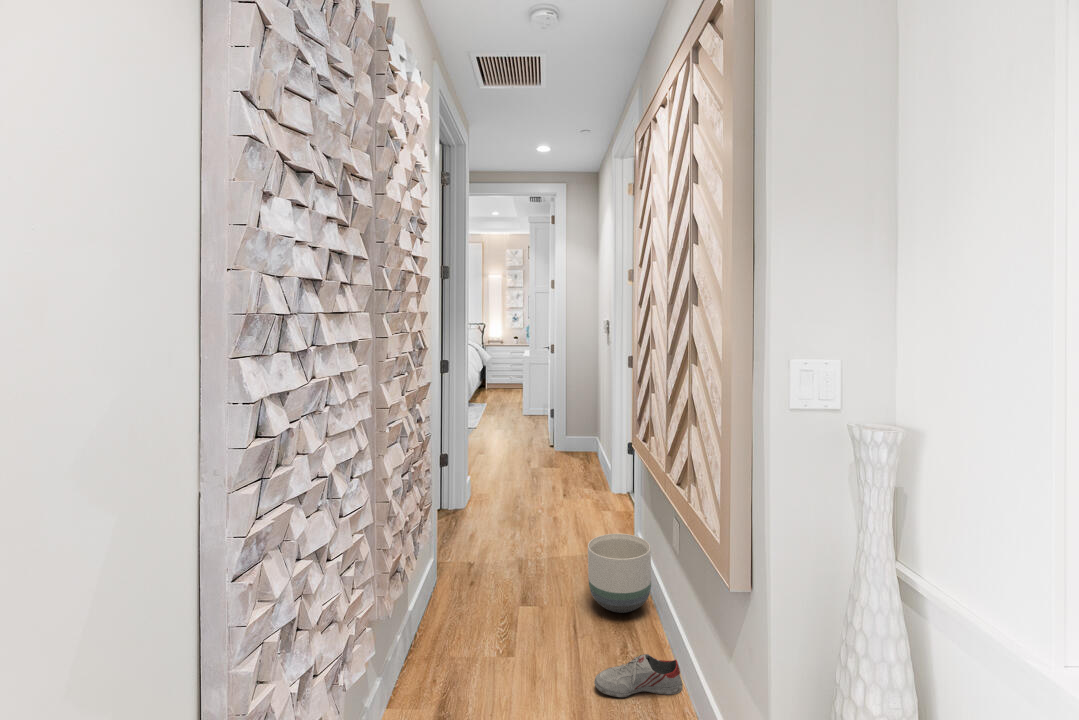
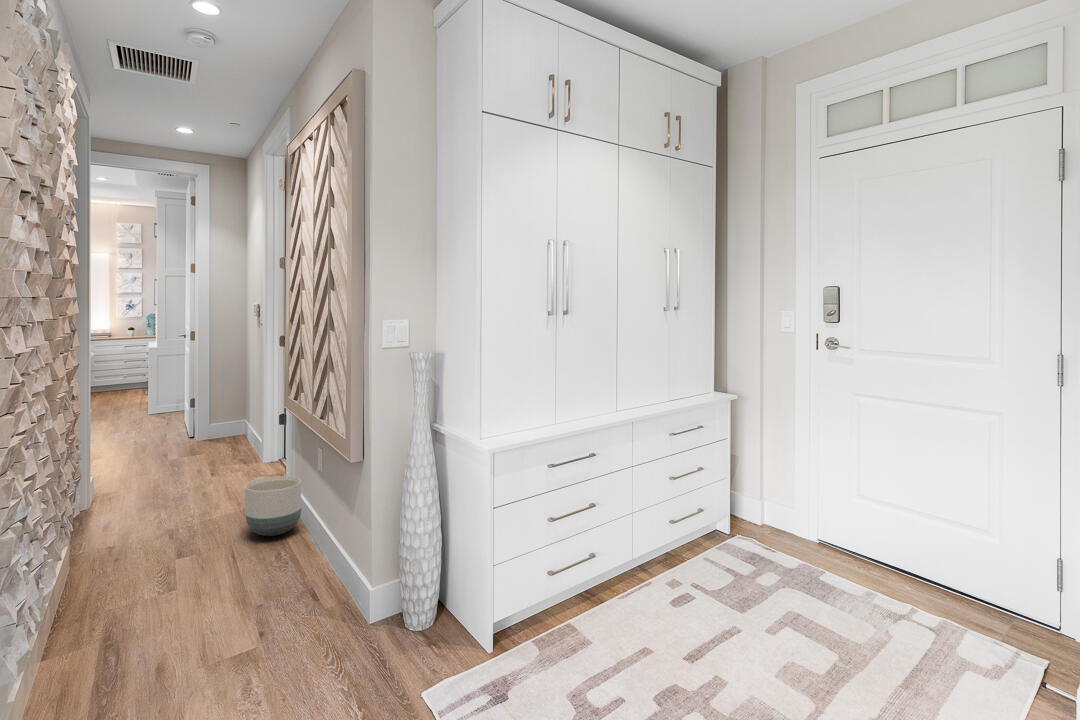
shoe: present [594,654,683,697] -> none [255,545,326,580]

